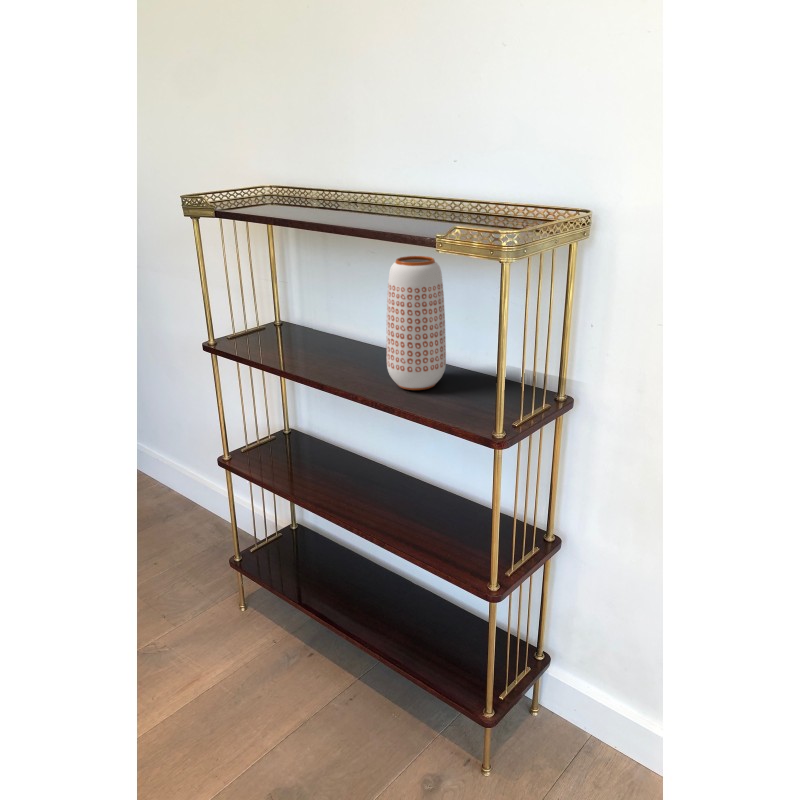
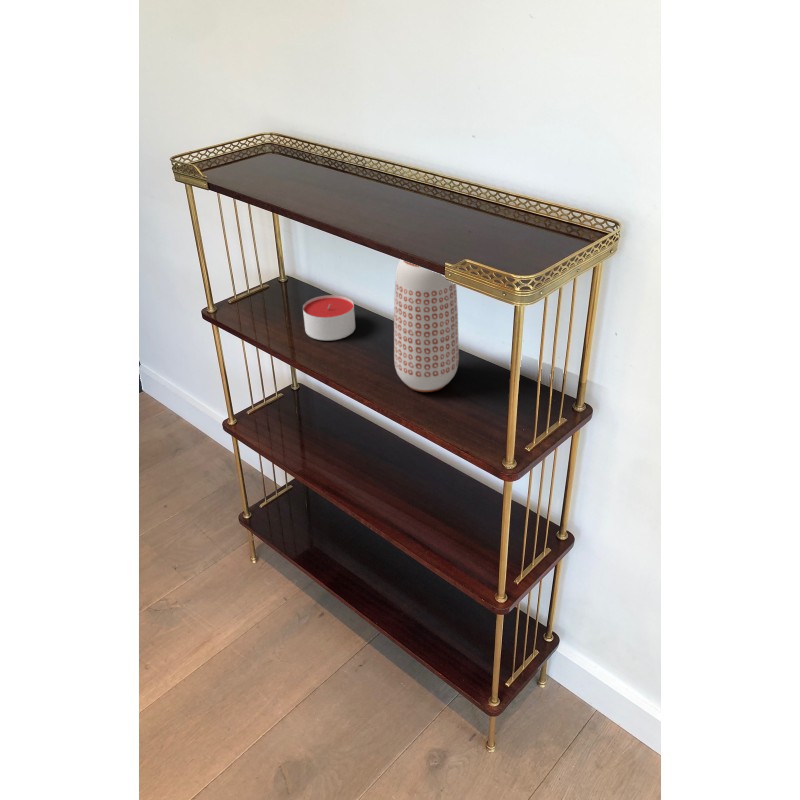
candle: none [299,324,348,360] -> present [303,295,355,340]

